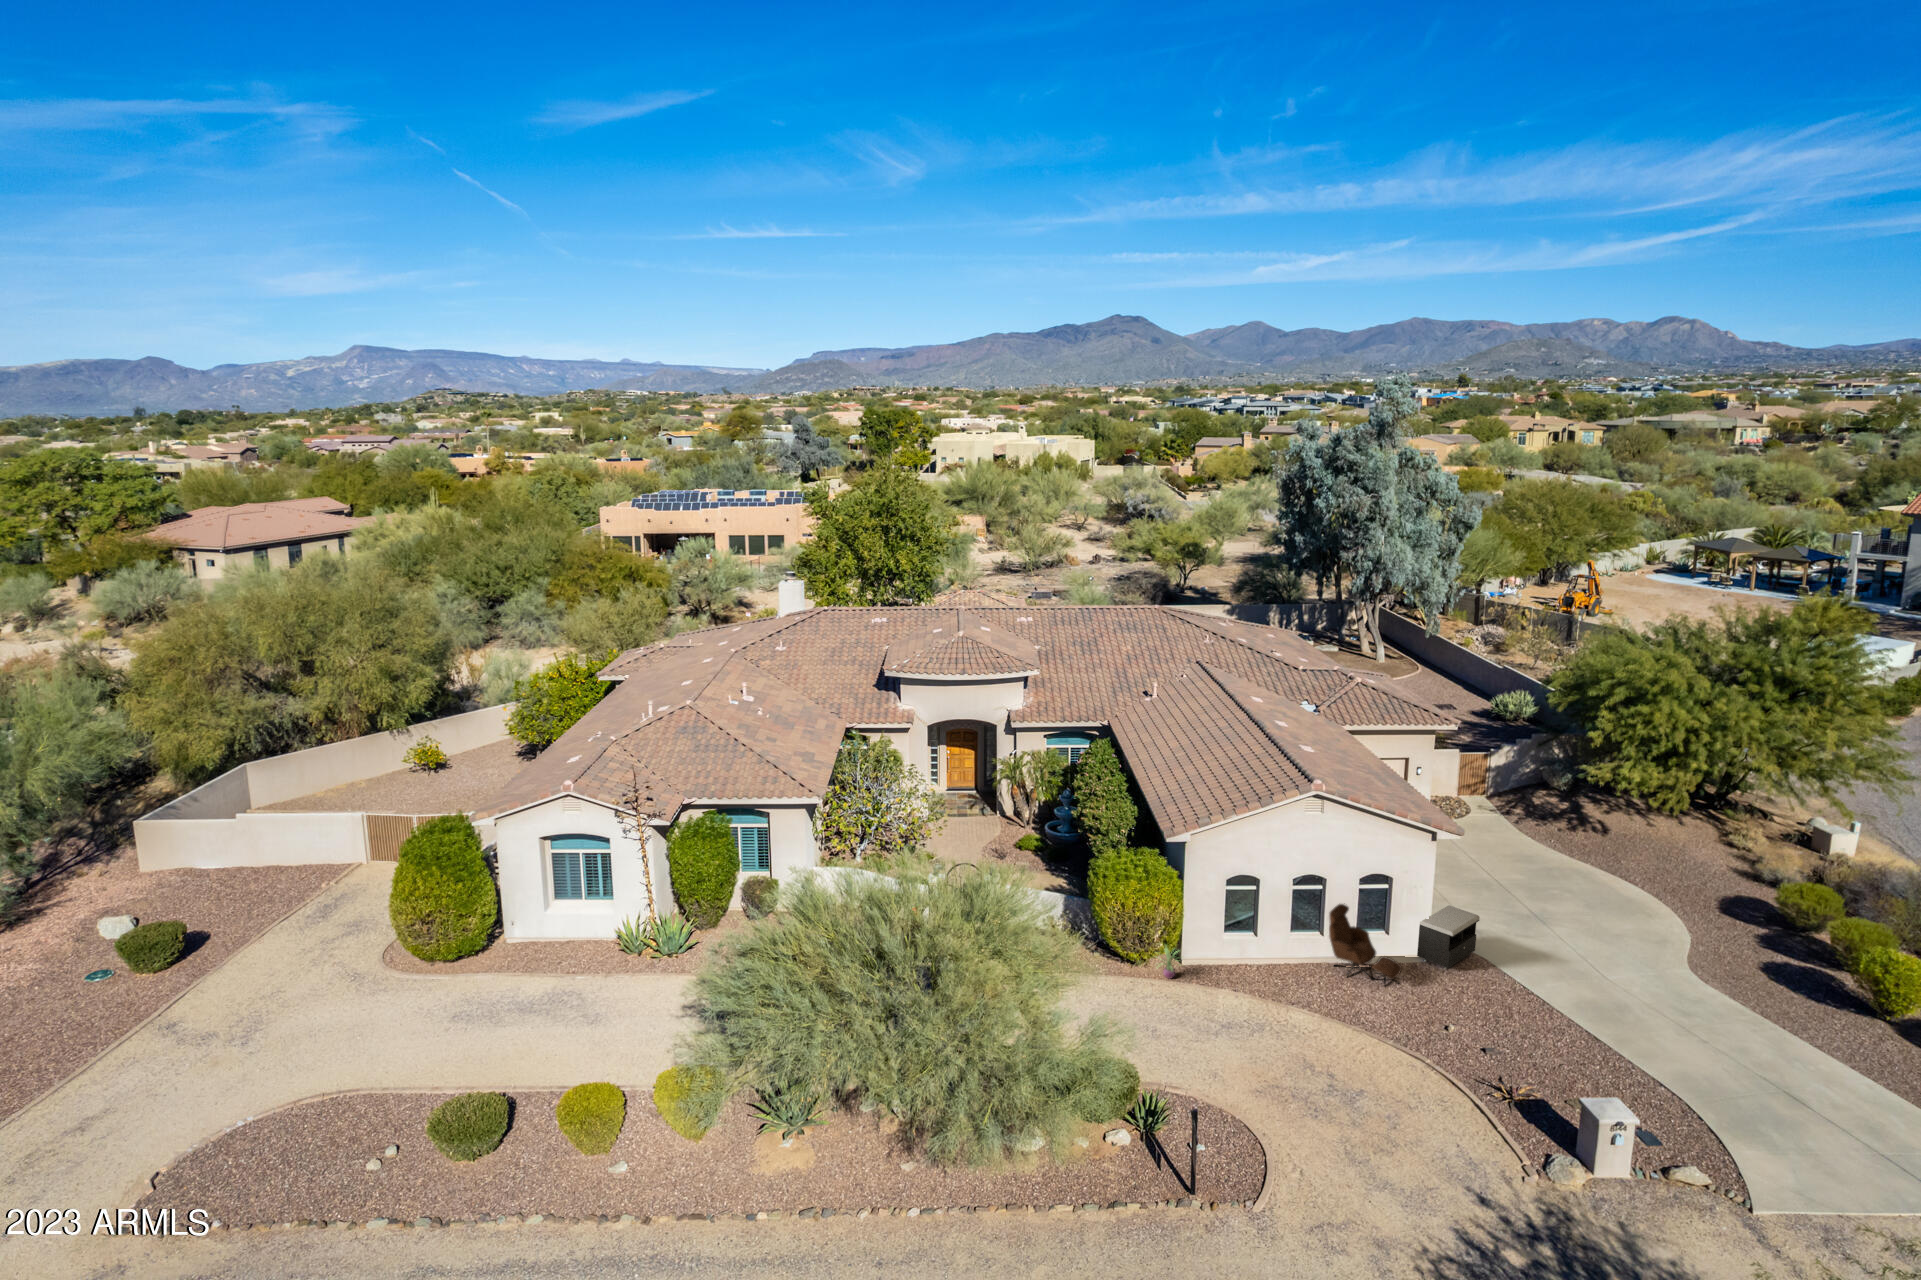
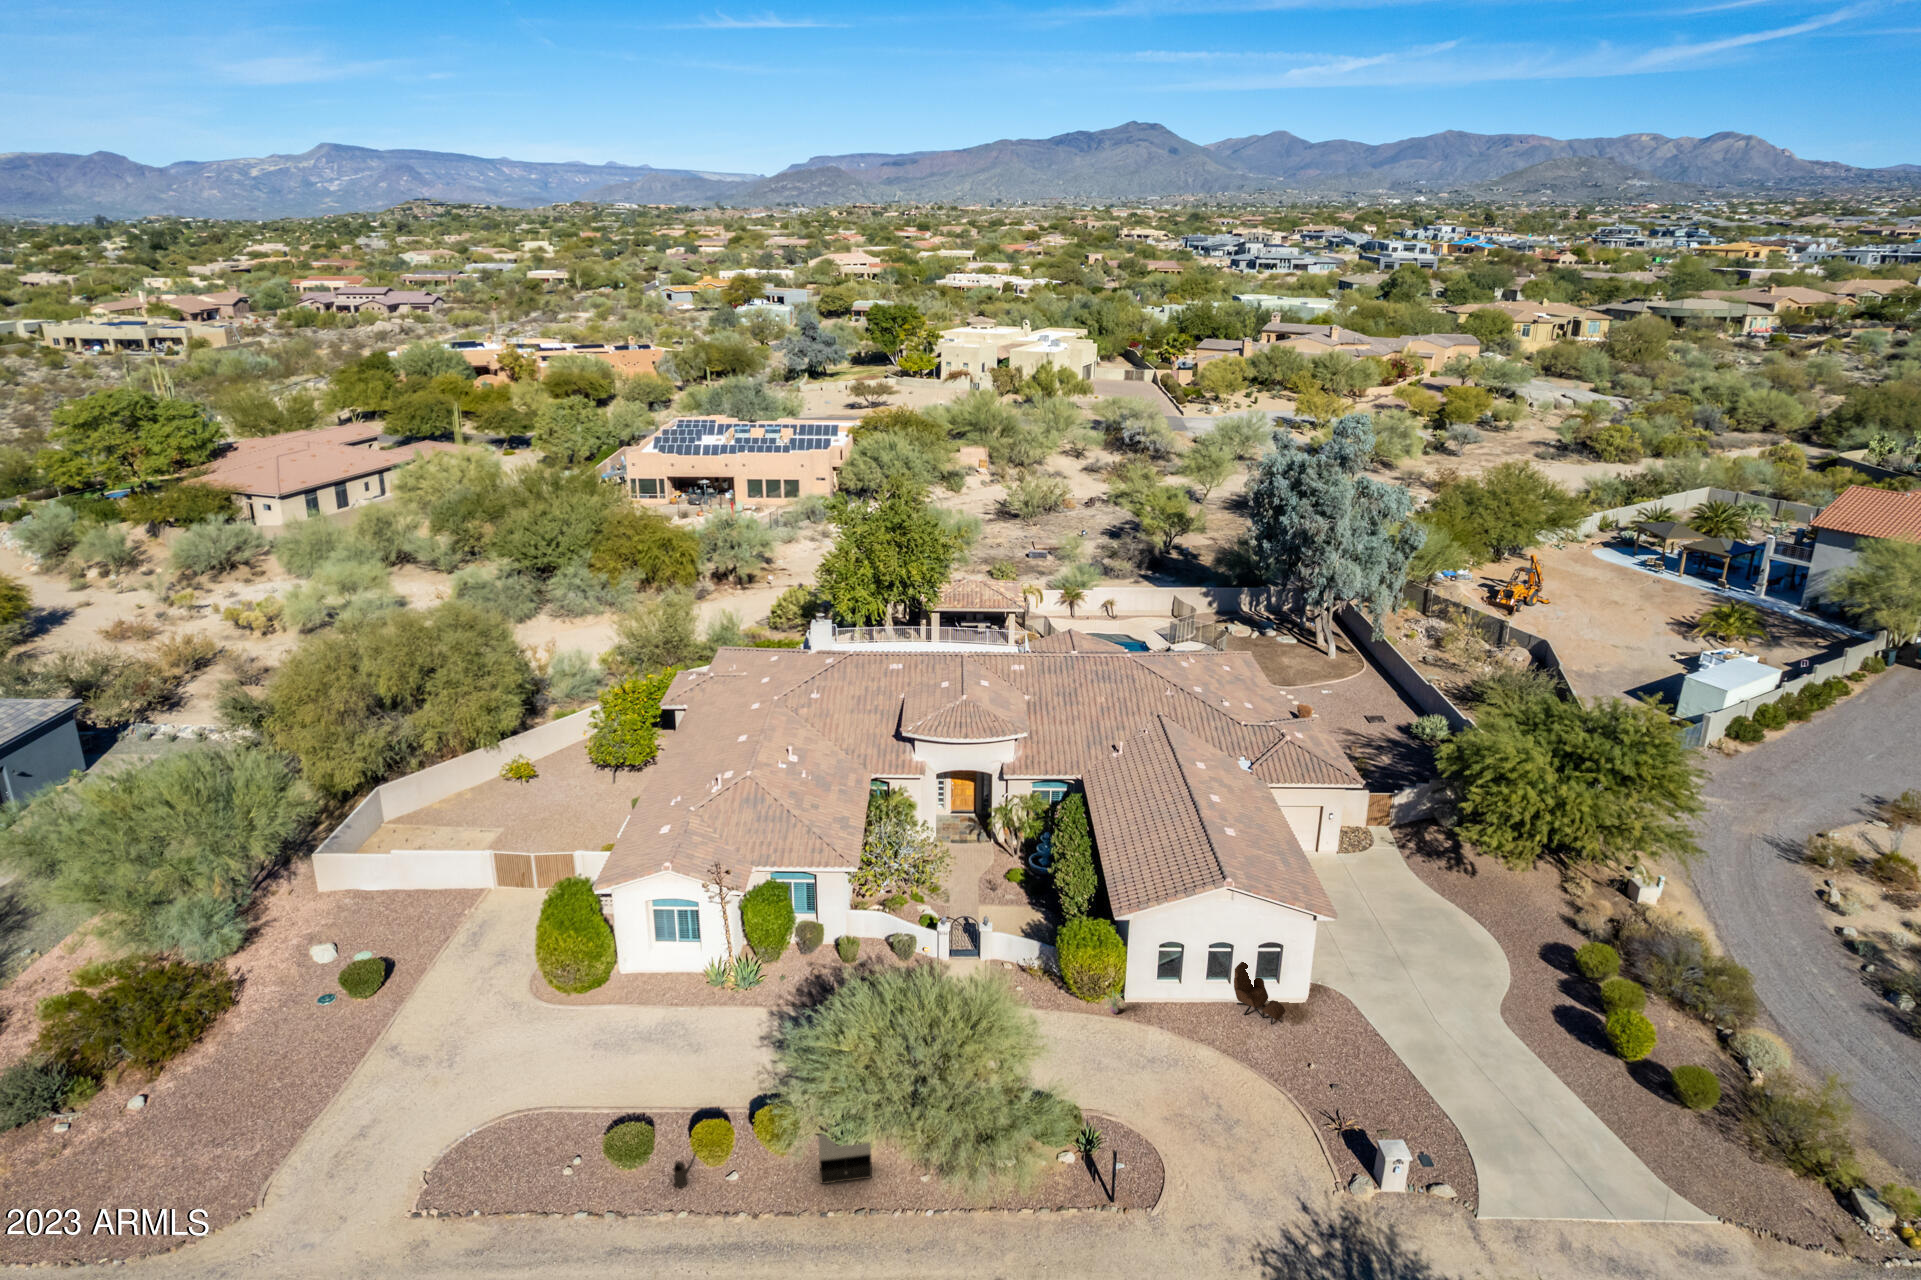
storage bench: present [1417,905,1480,969] -> present [818,1134,872,1184]
watering can: none [526,1130,571,1187] -> present [673,1151,697,1188]

